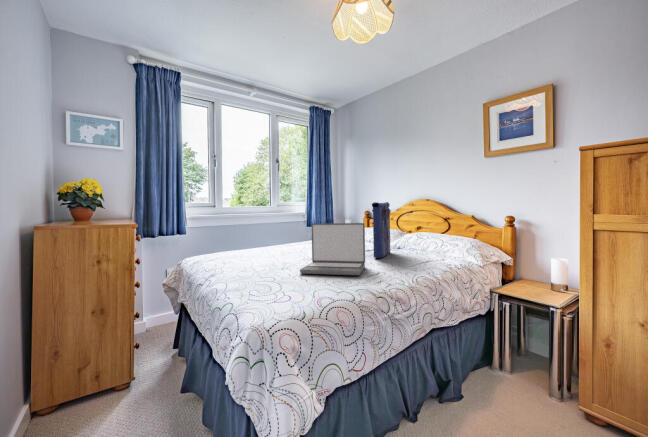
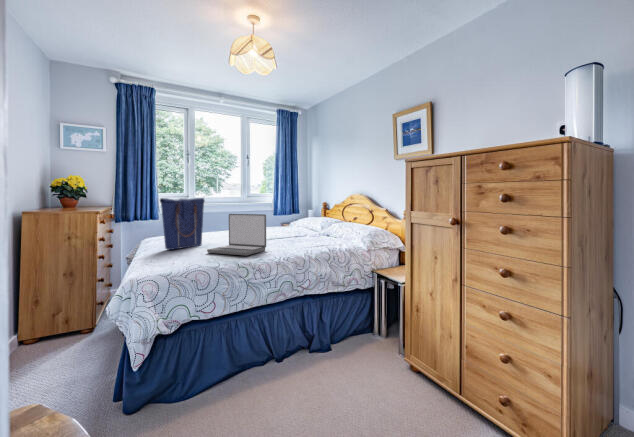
tote bag: present [372,202,391,258] -> present [160,198,205,250]

